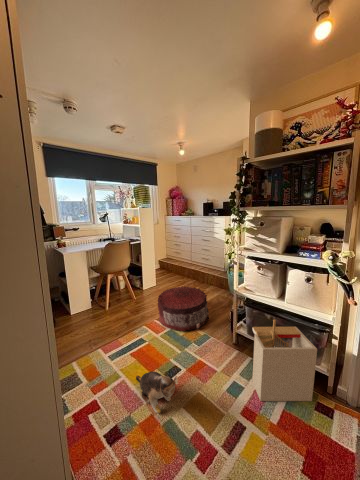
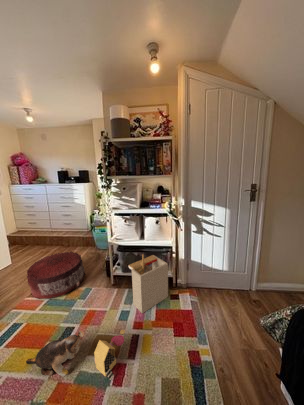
toy house: none [185,400,227,456] -> present [94,330,125,380]

